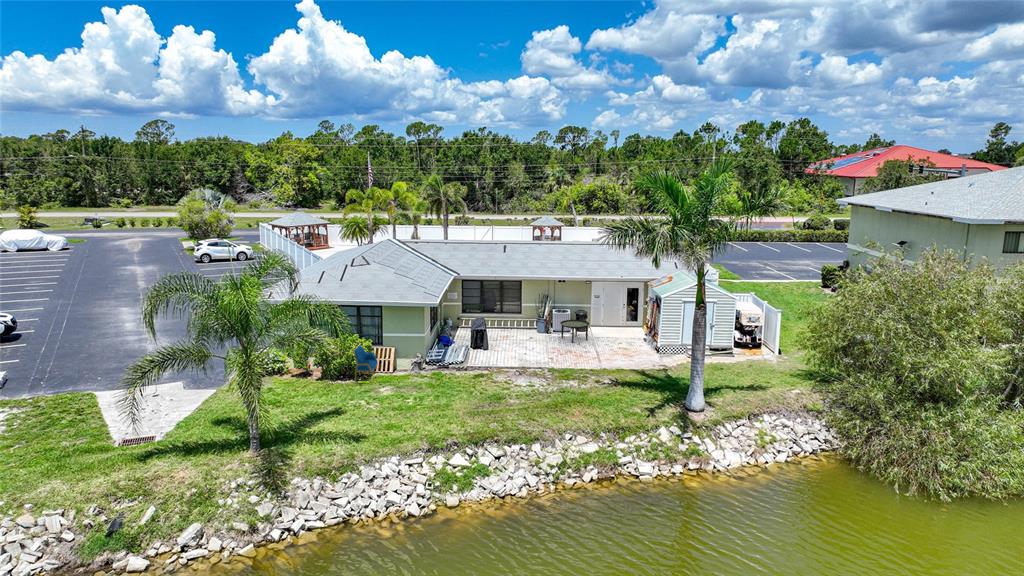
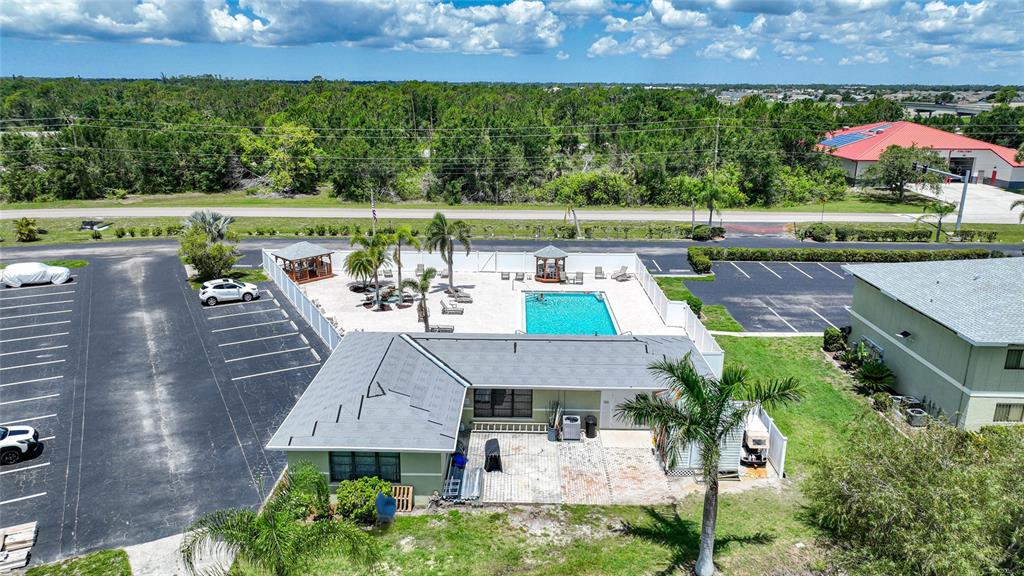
round table: present [560,320,589,343] -> none [571,429,599,457]

